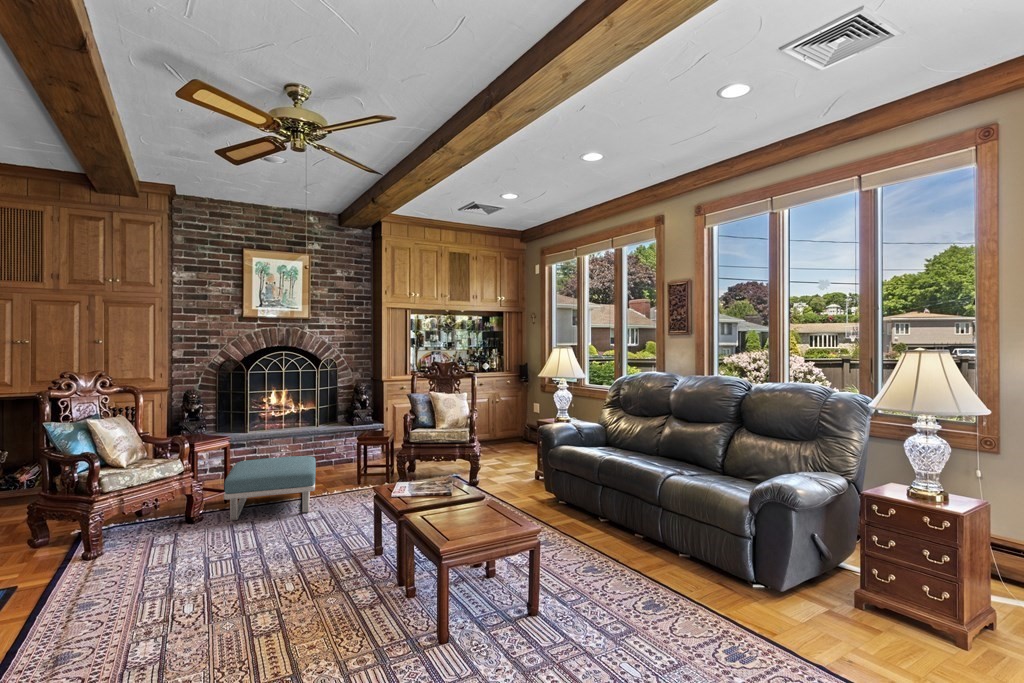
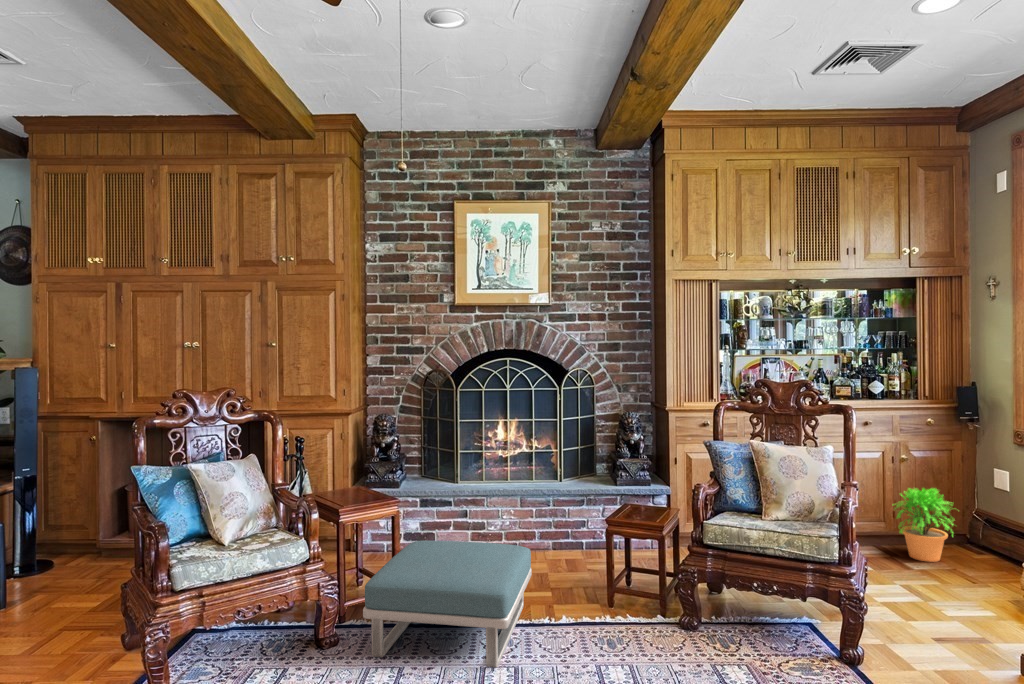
potted plant: none [490,413,520,449] -> present [896,488,954,562]

